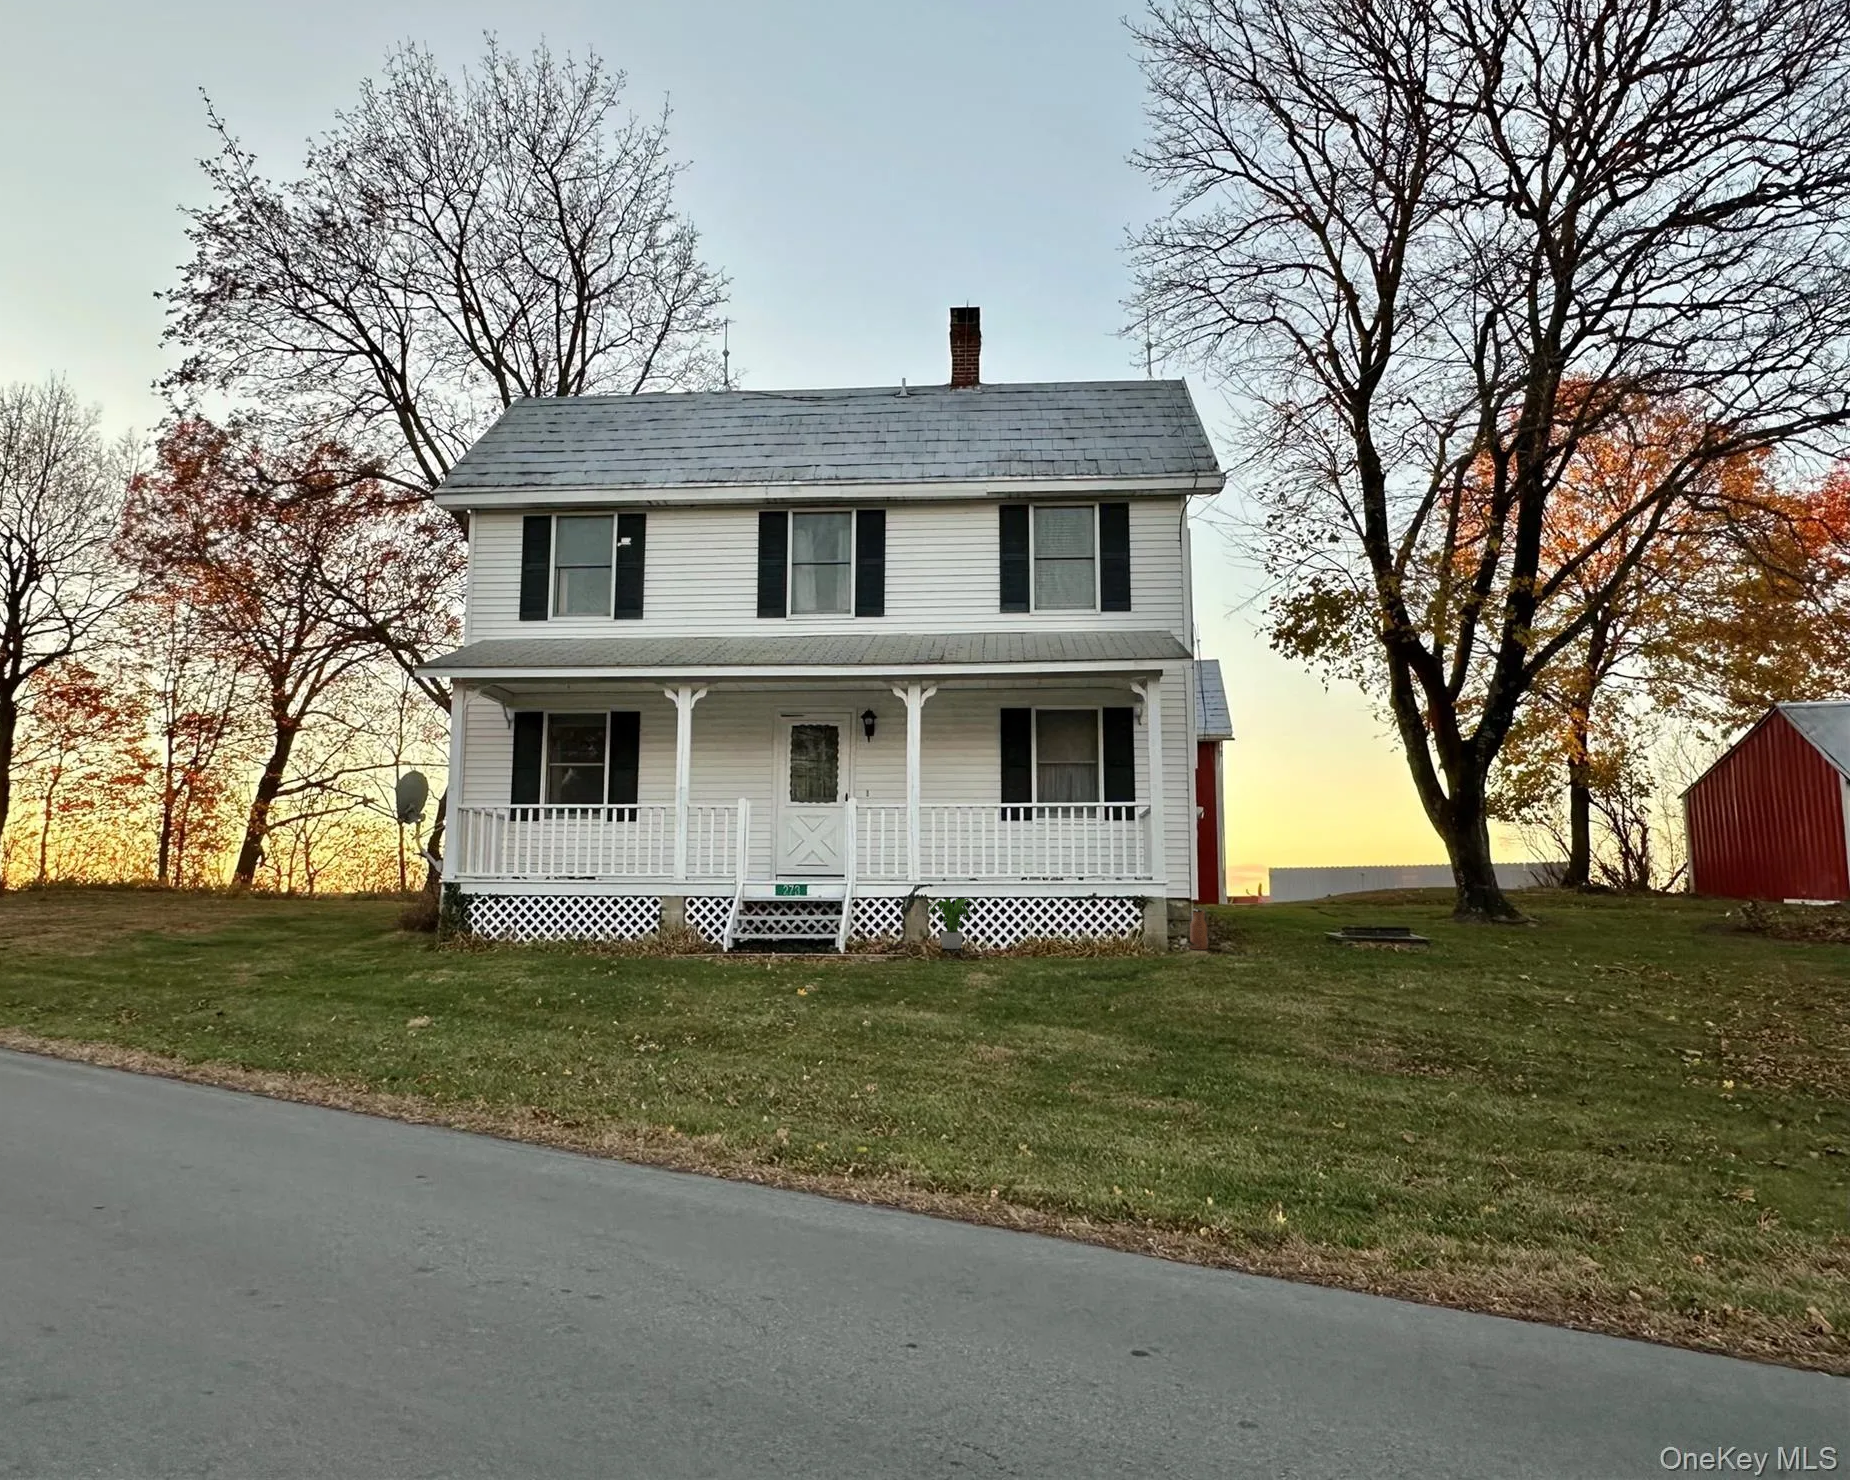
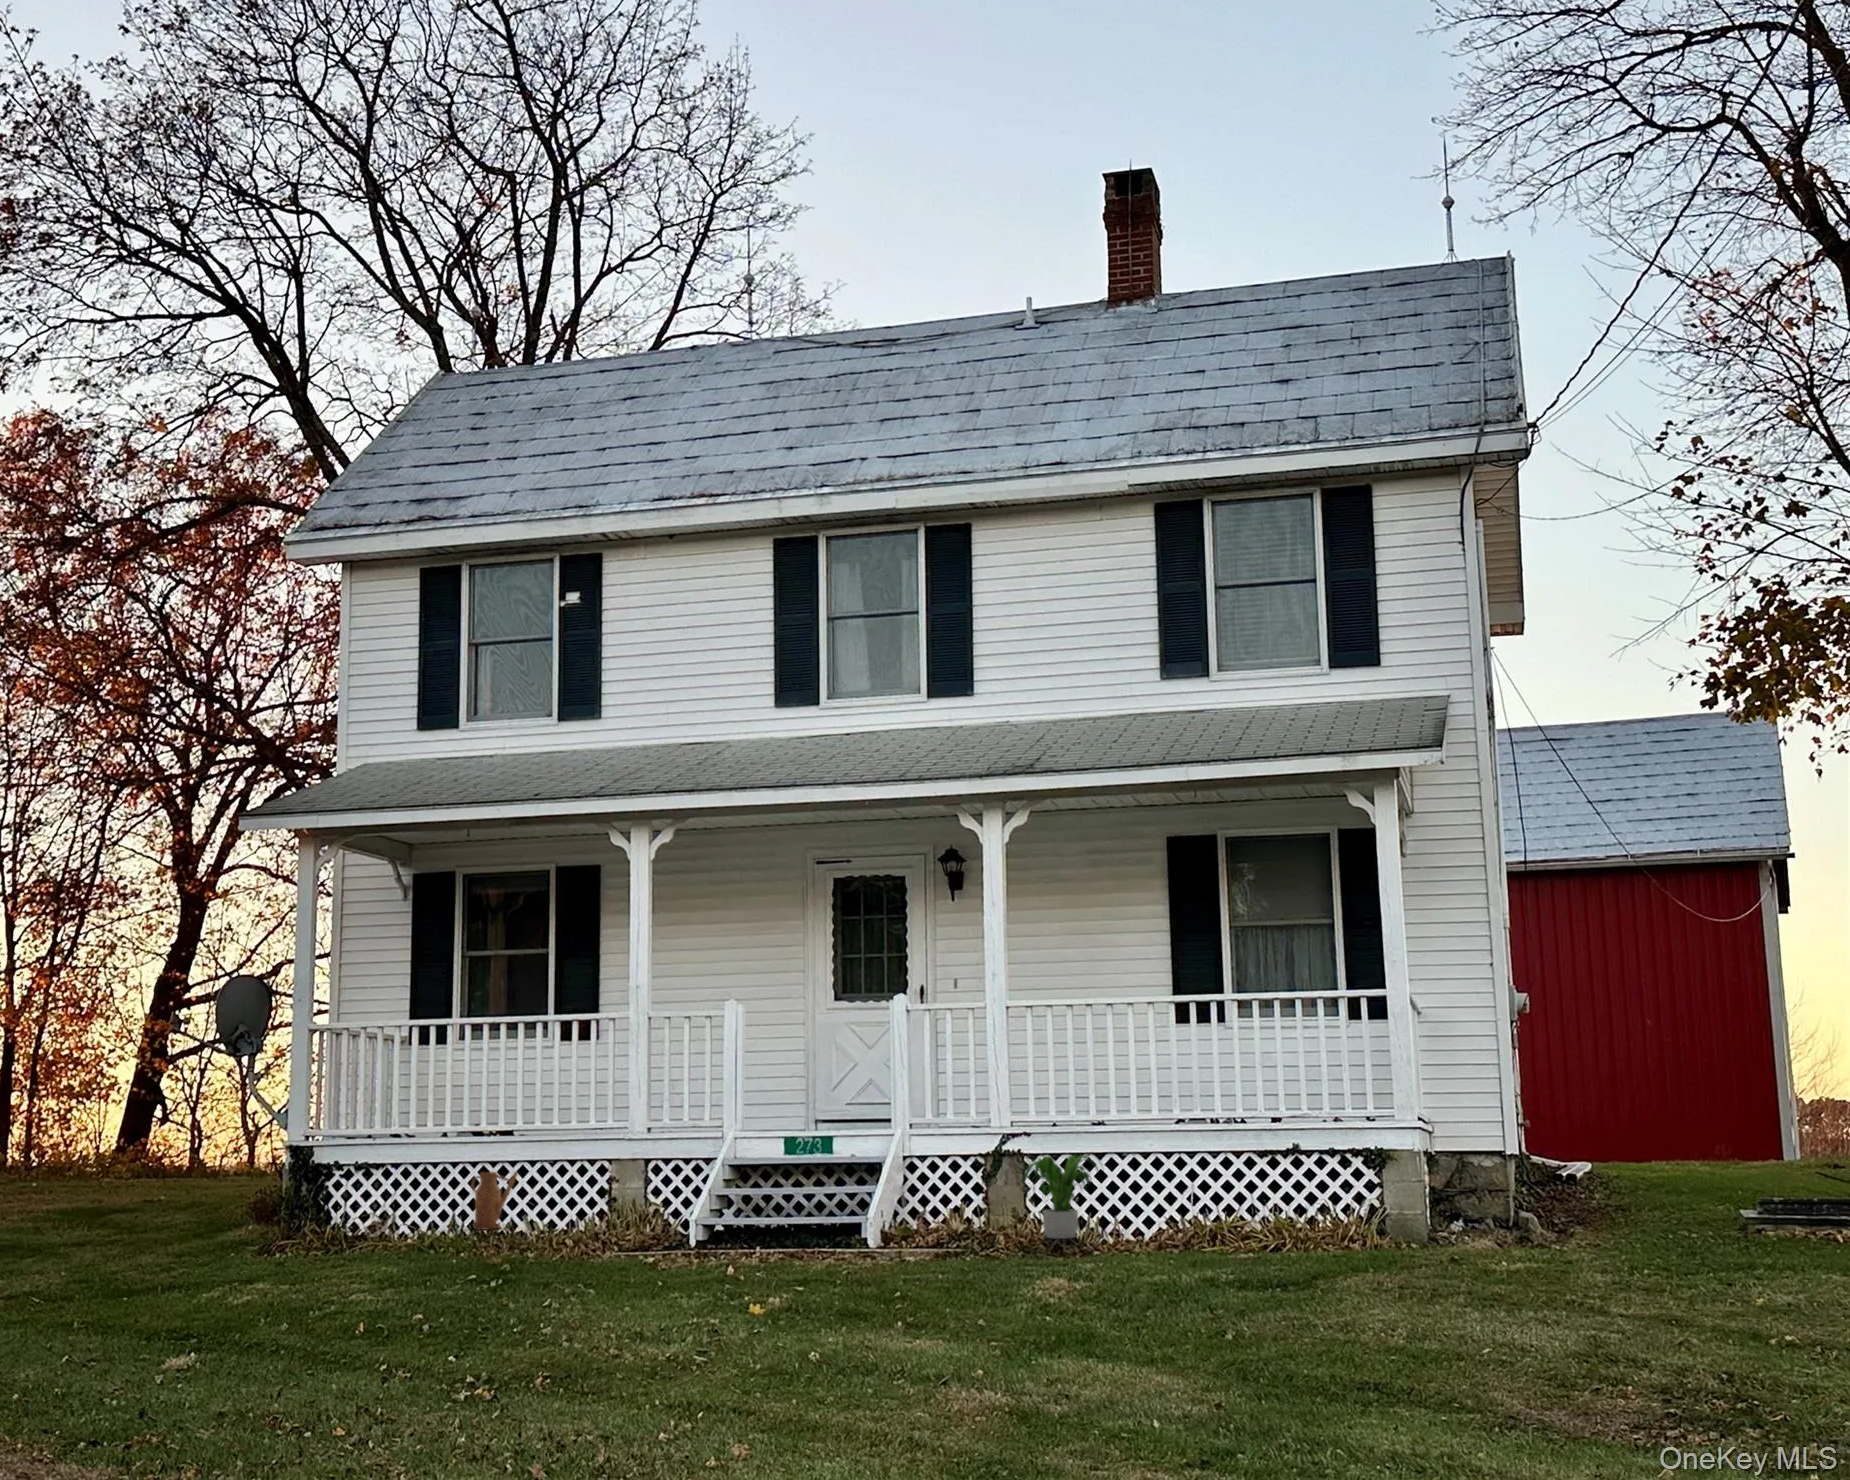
watering can: present [1190,910,1208,950] -> present [471,1172,518,1230]

